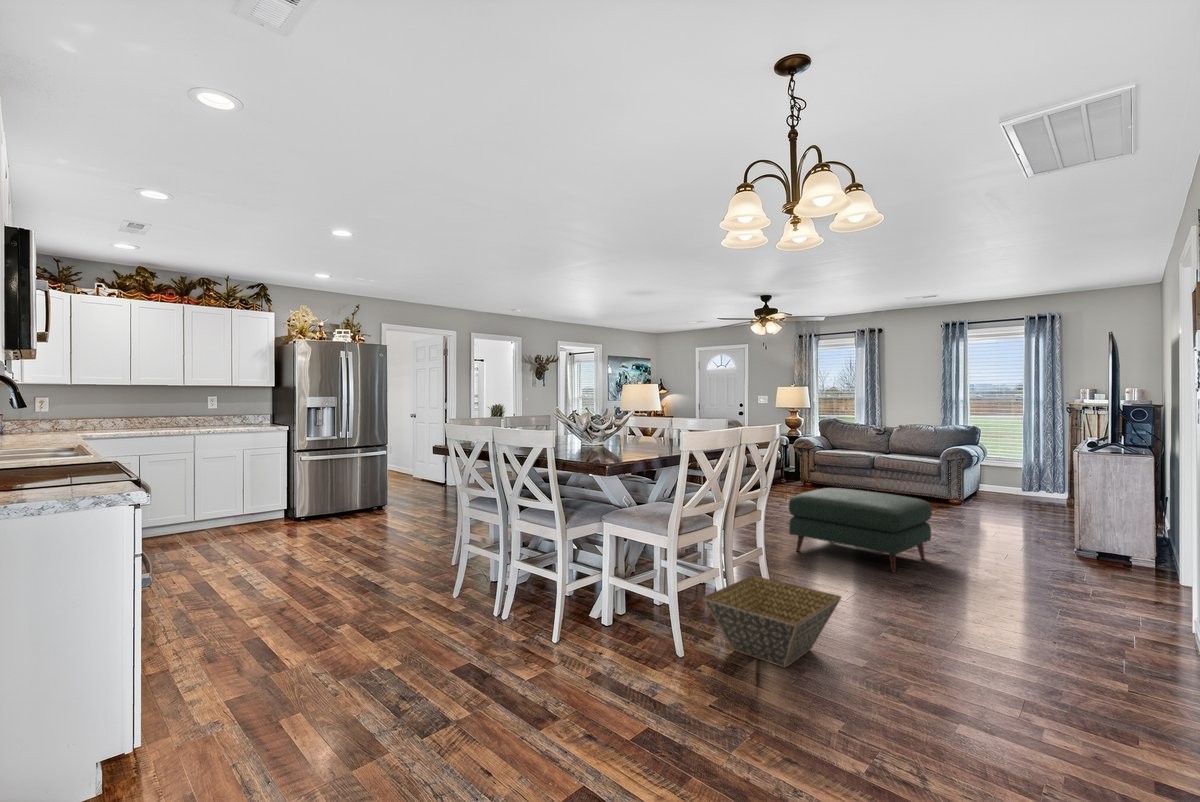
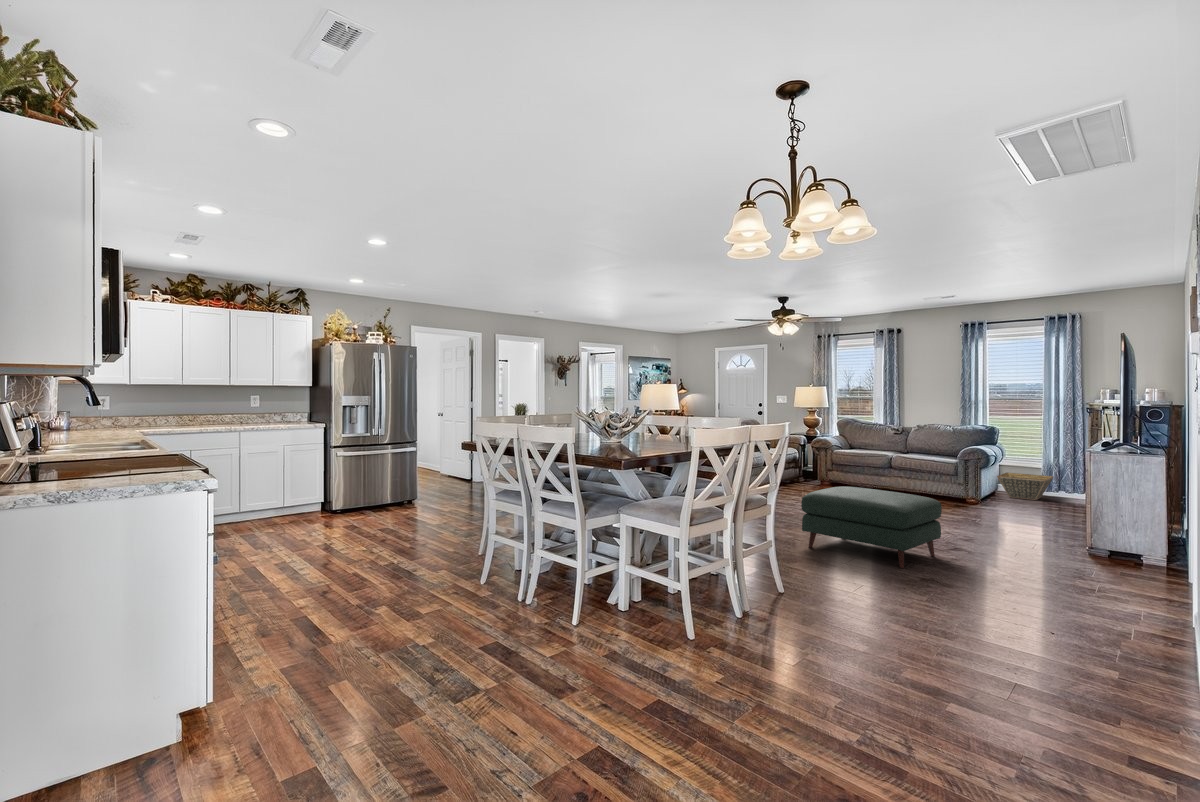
basket: present [703,576,841,668] -> present [997,473,1053,500]

